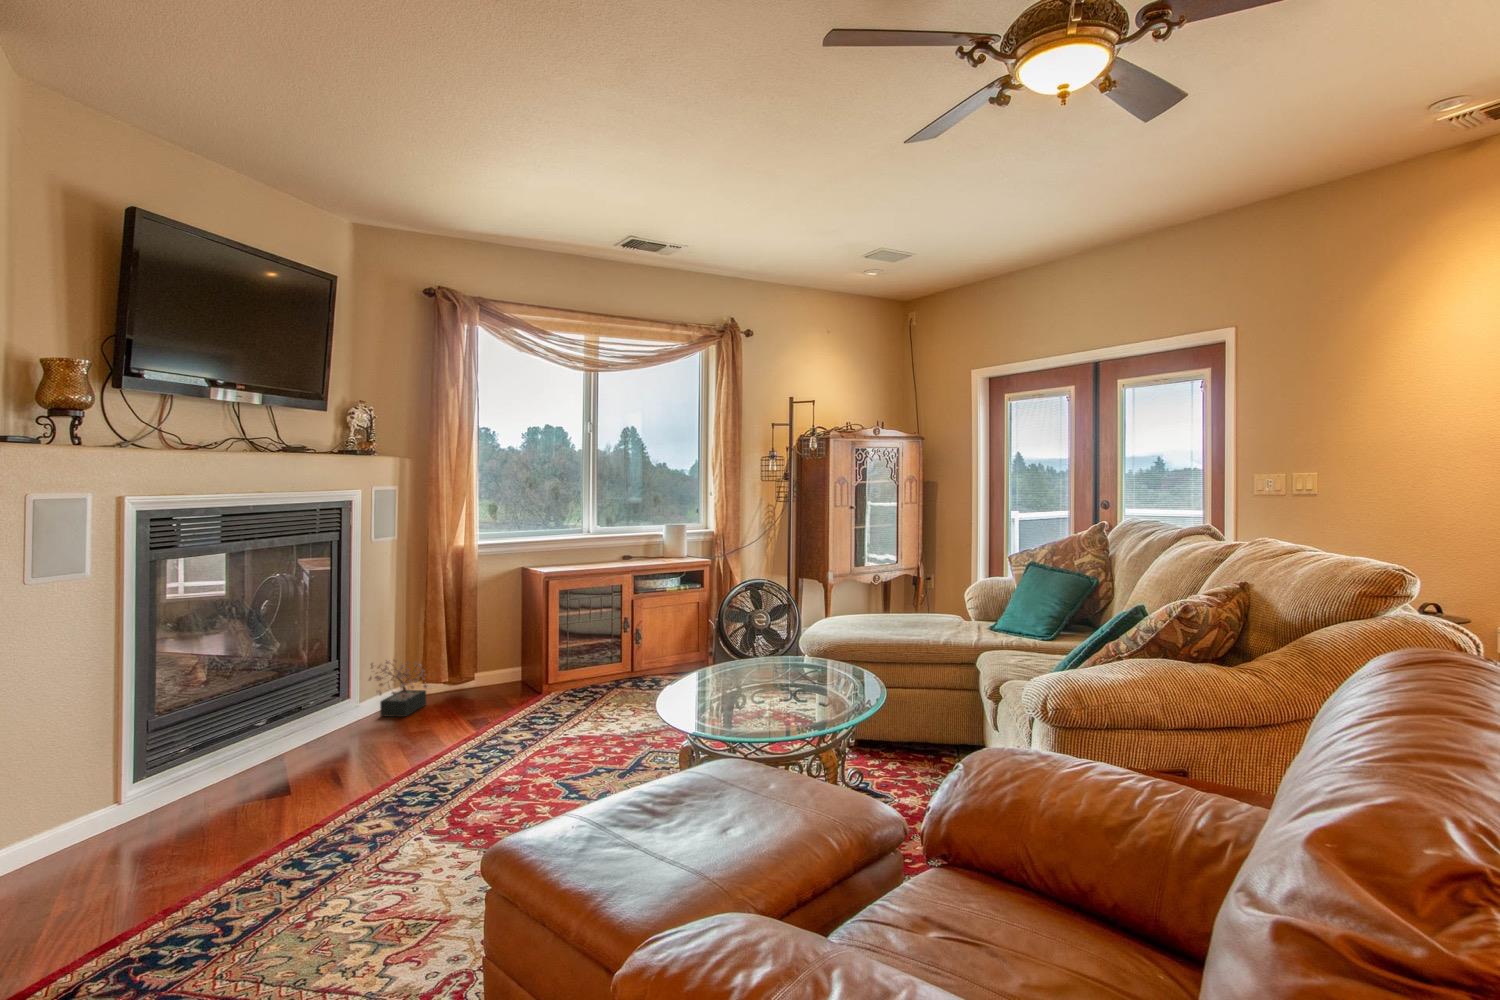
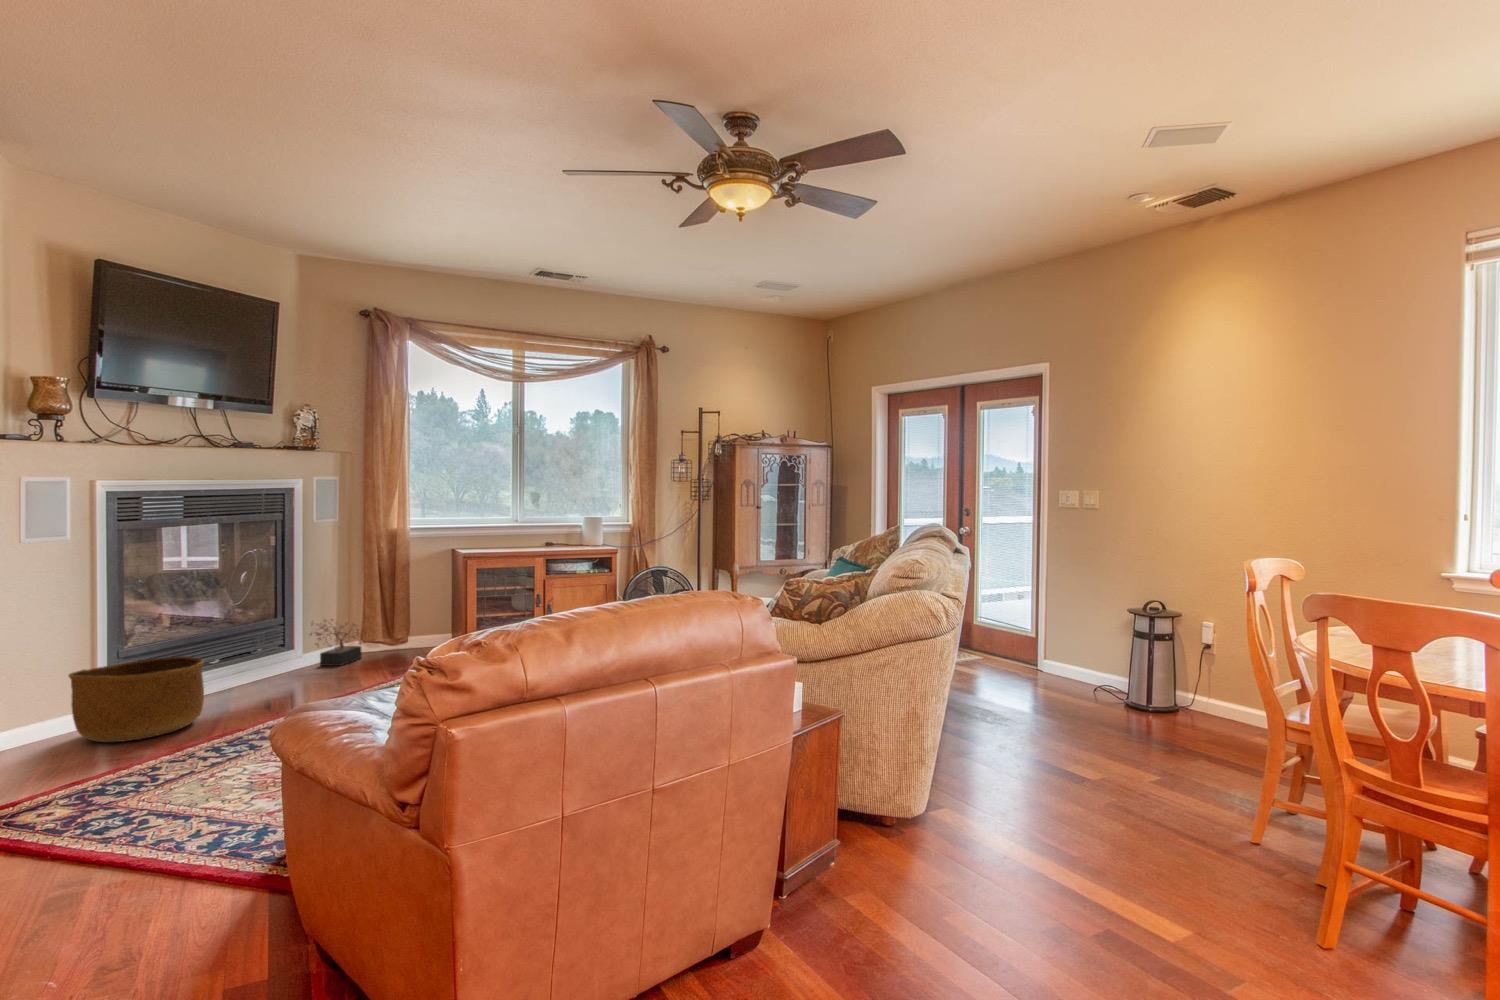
basket: none [91,724,264,850] -> present [69,656,204,742]

